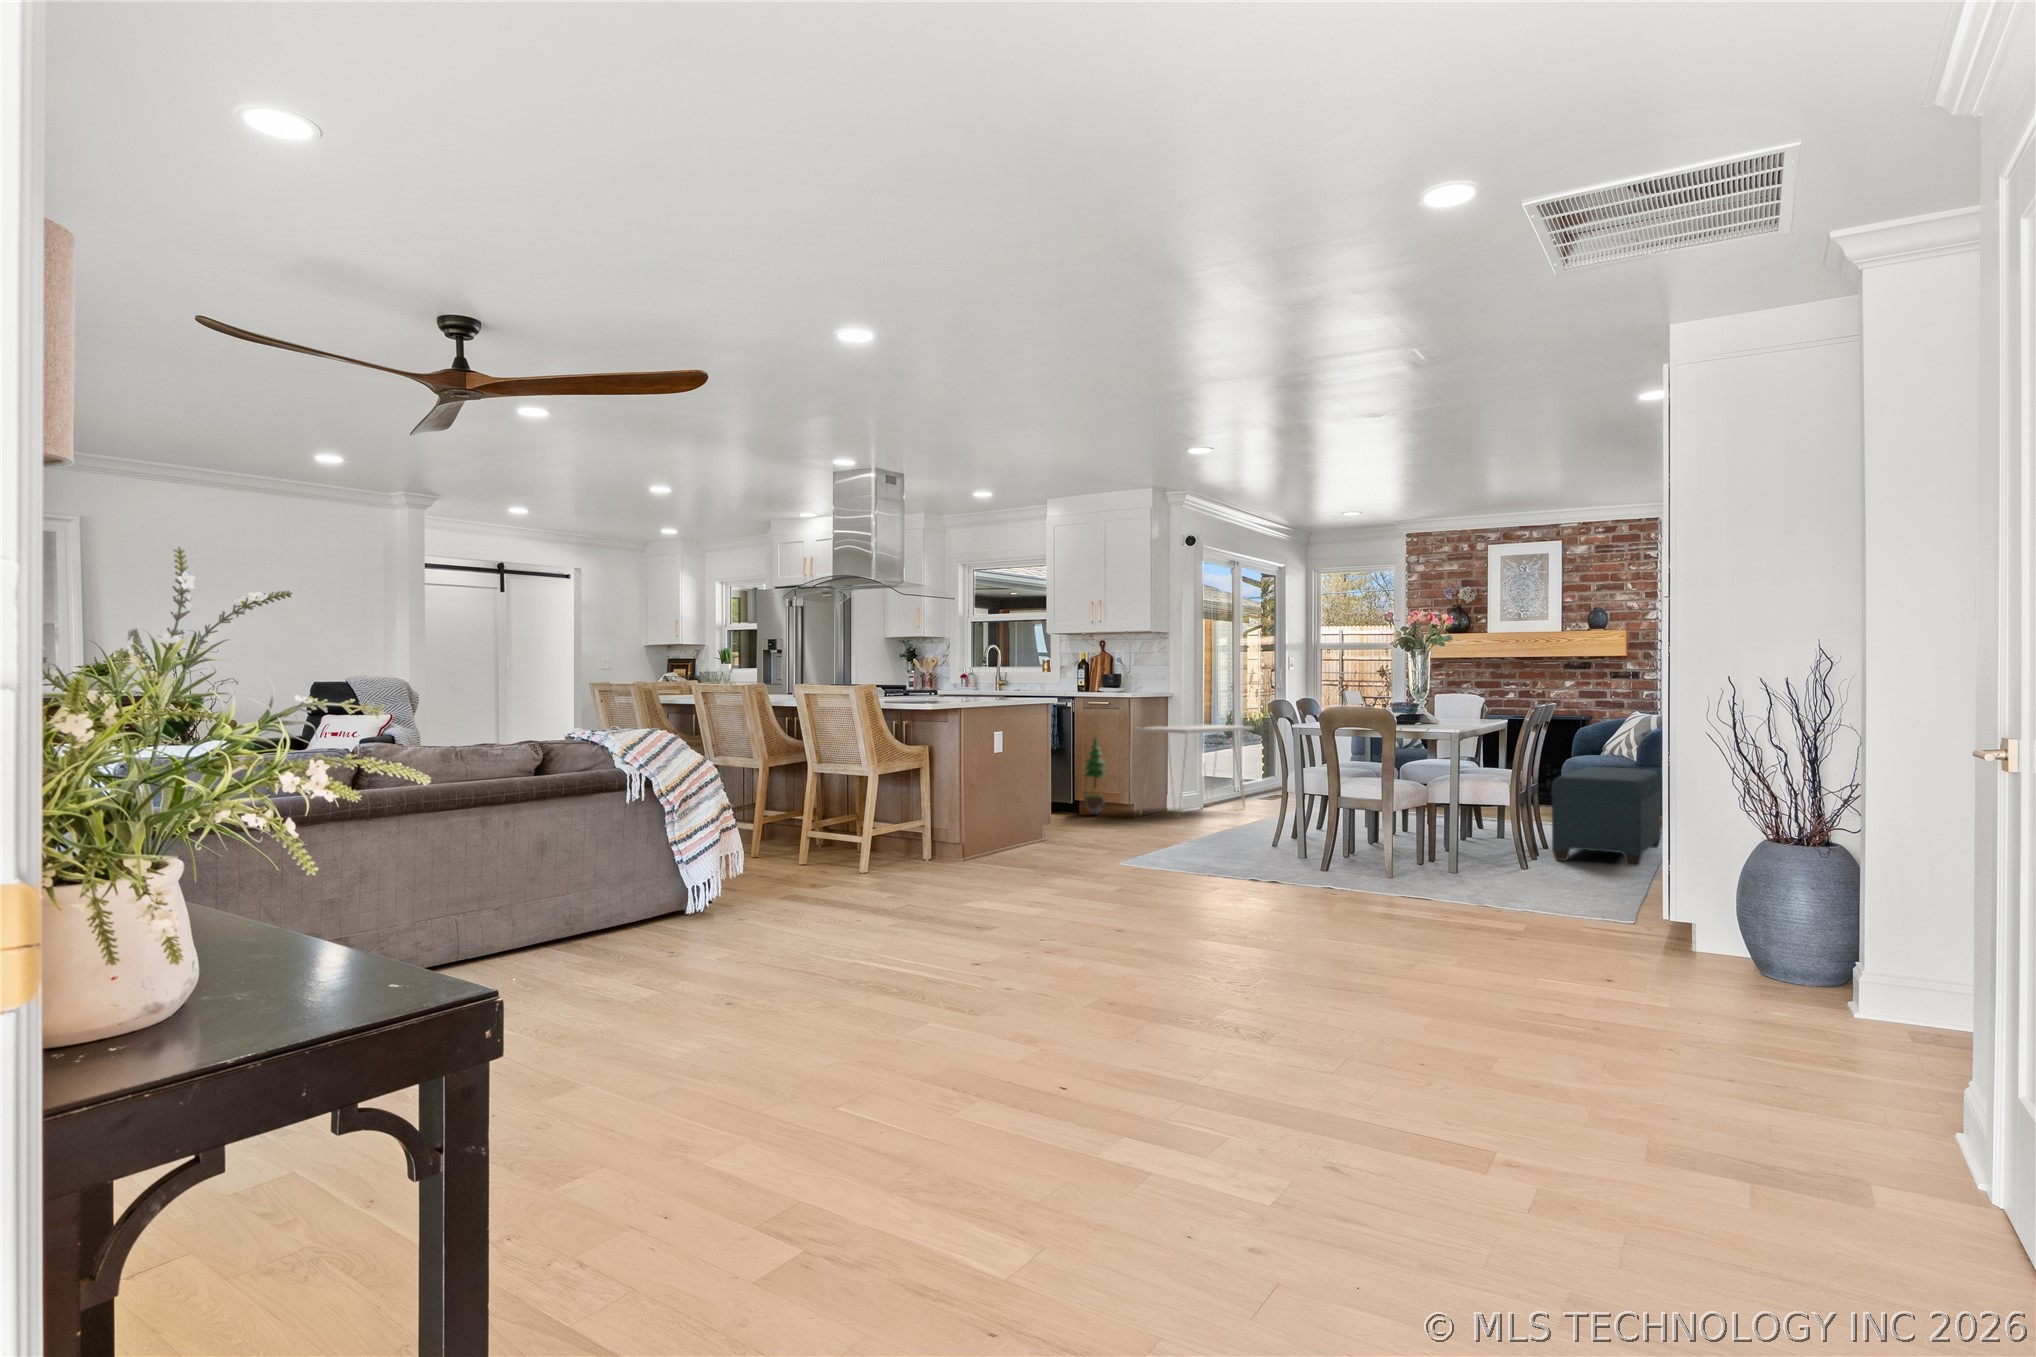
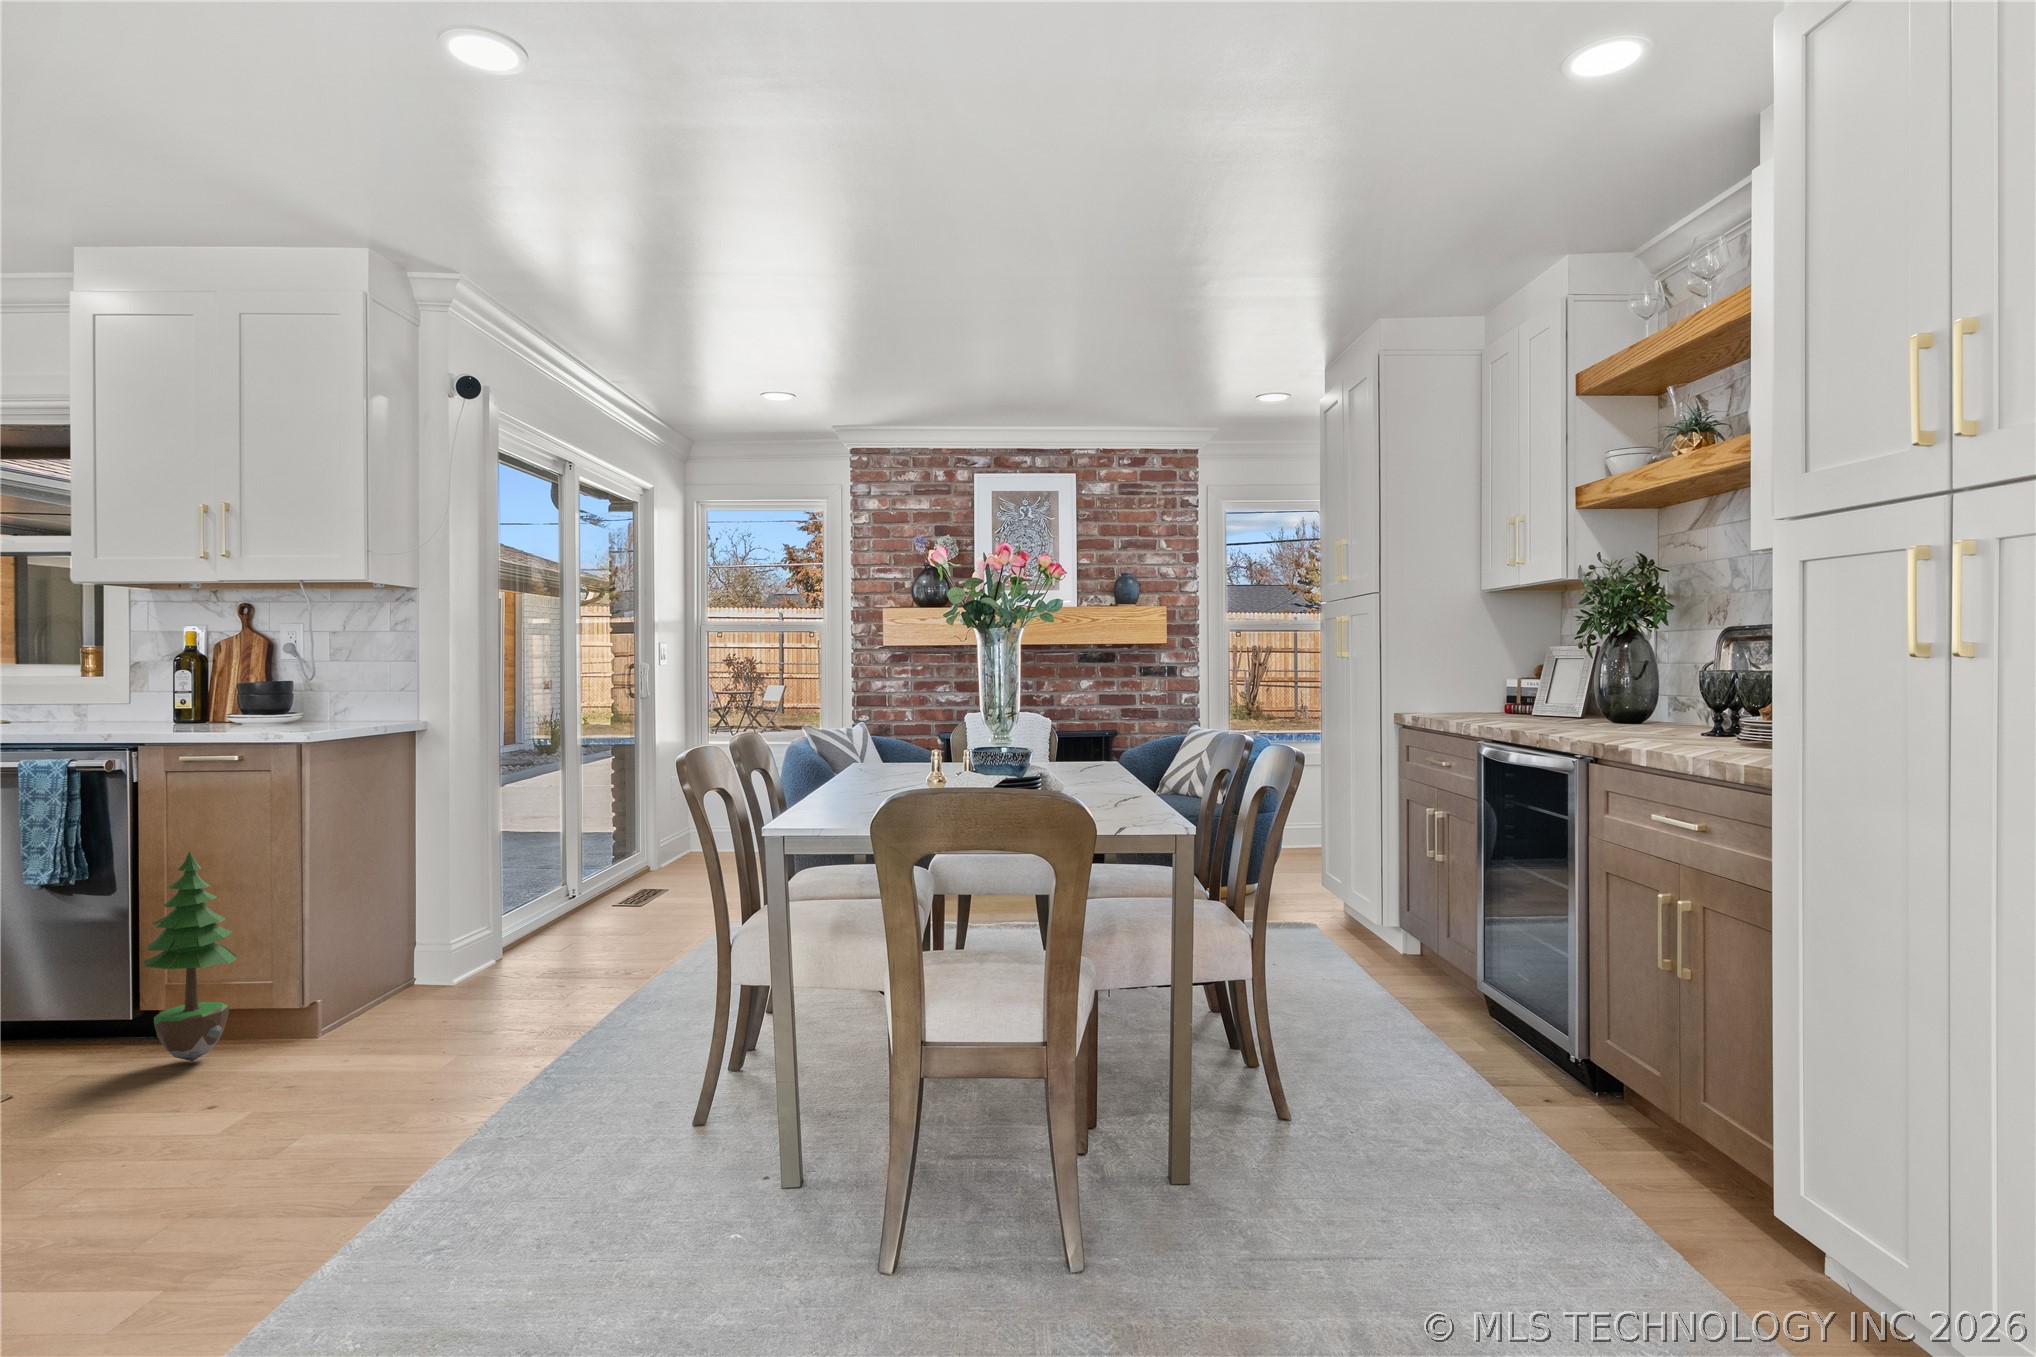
console table: present [1137,725,1254,814] -> none [306,783,621,1041]
bench: present [1551,767,1662,866] -> none [1319,864,1632,1143]

